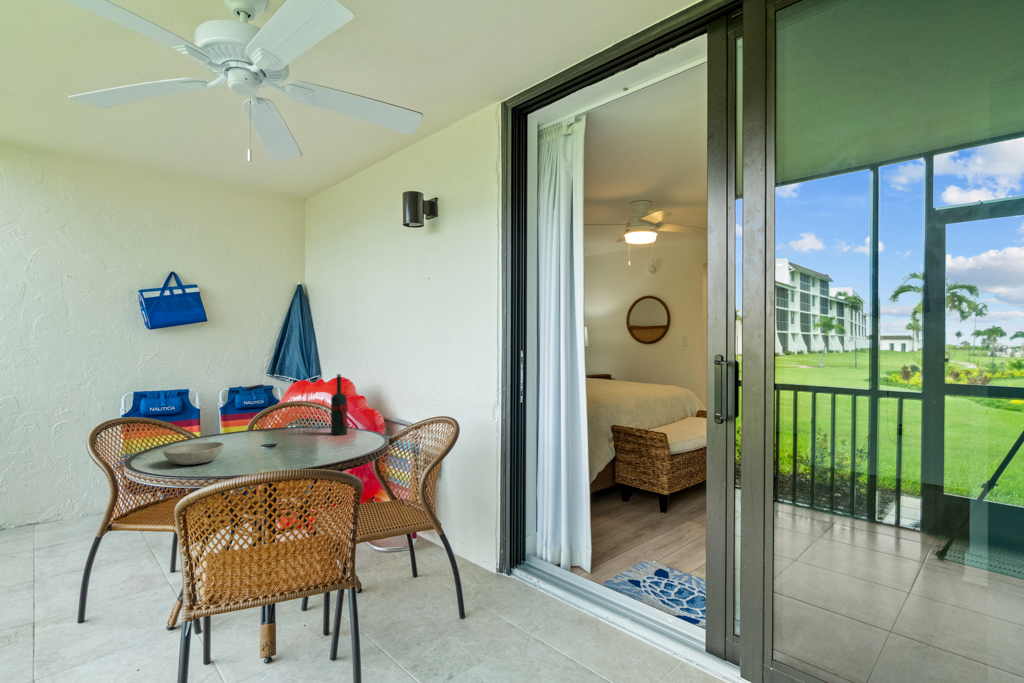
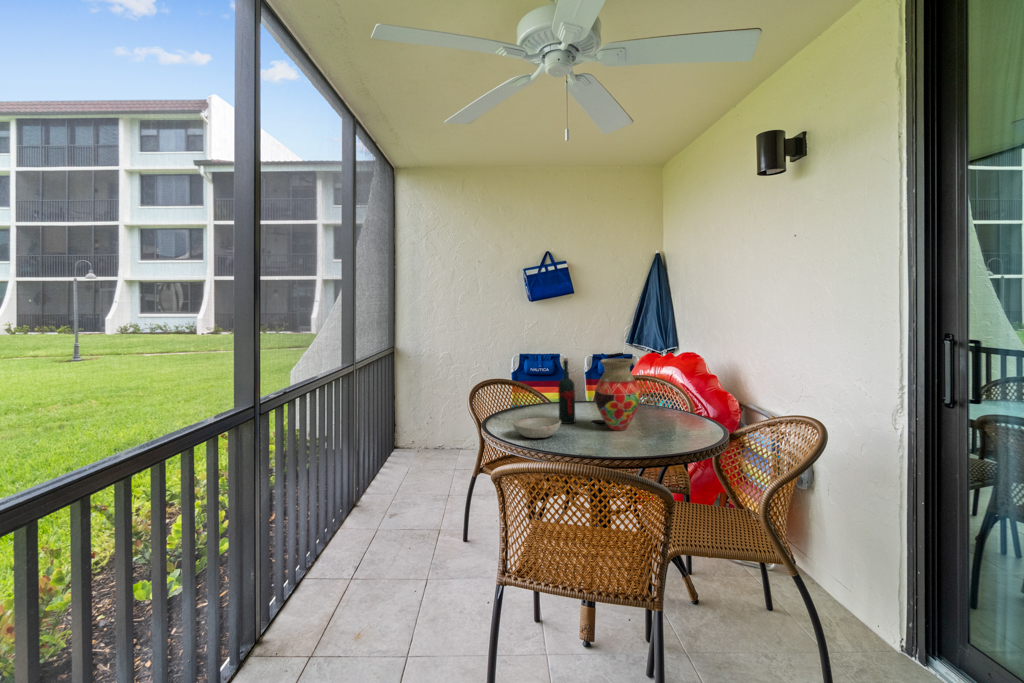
wine bottle: present [331,374,348,435] -> present [558,358,575,424]
vase: none [259,378,308,449] -> present [594,358,641,431]

